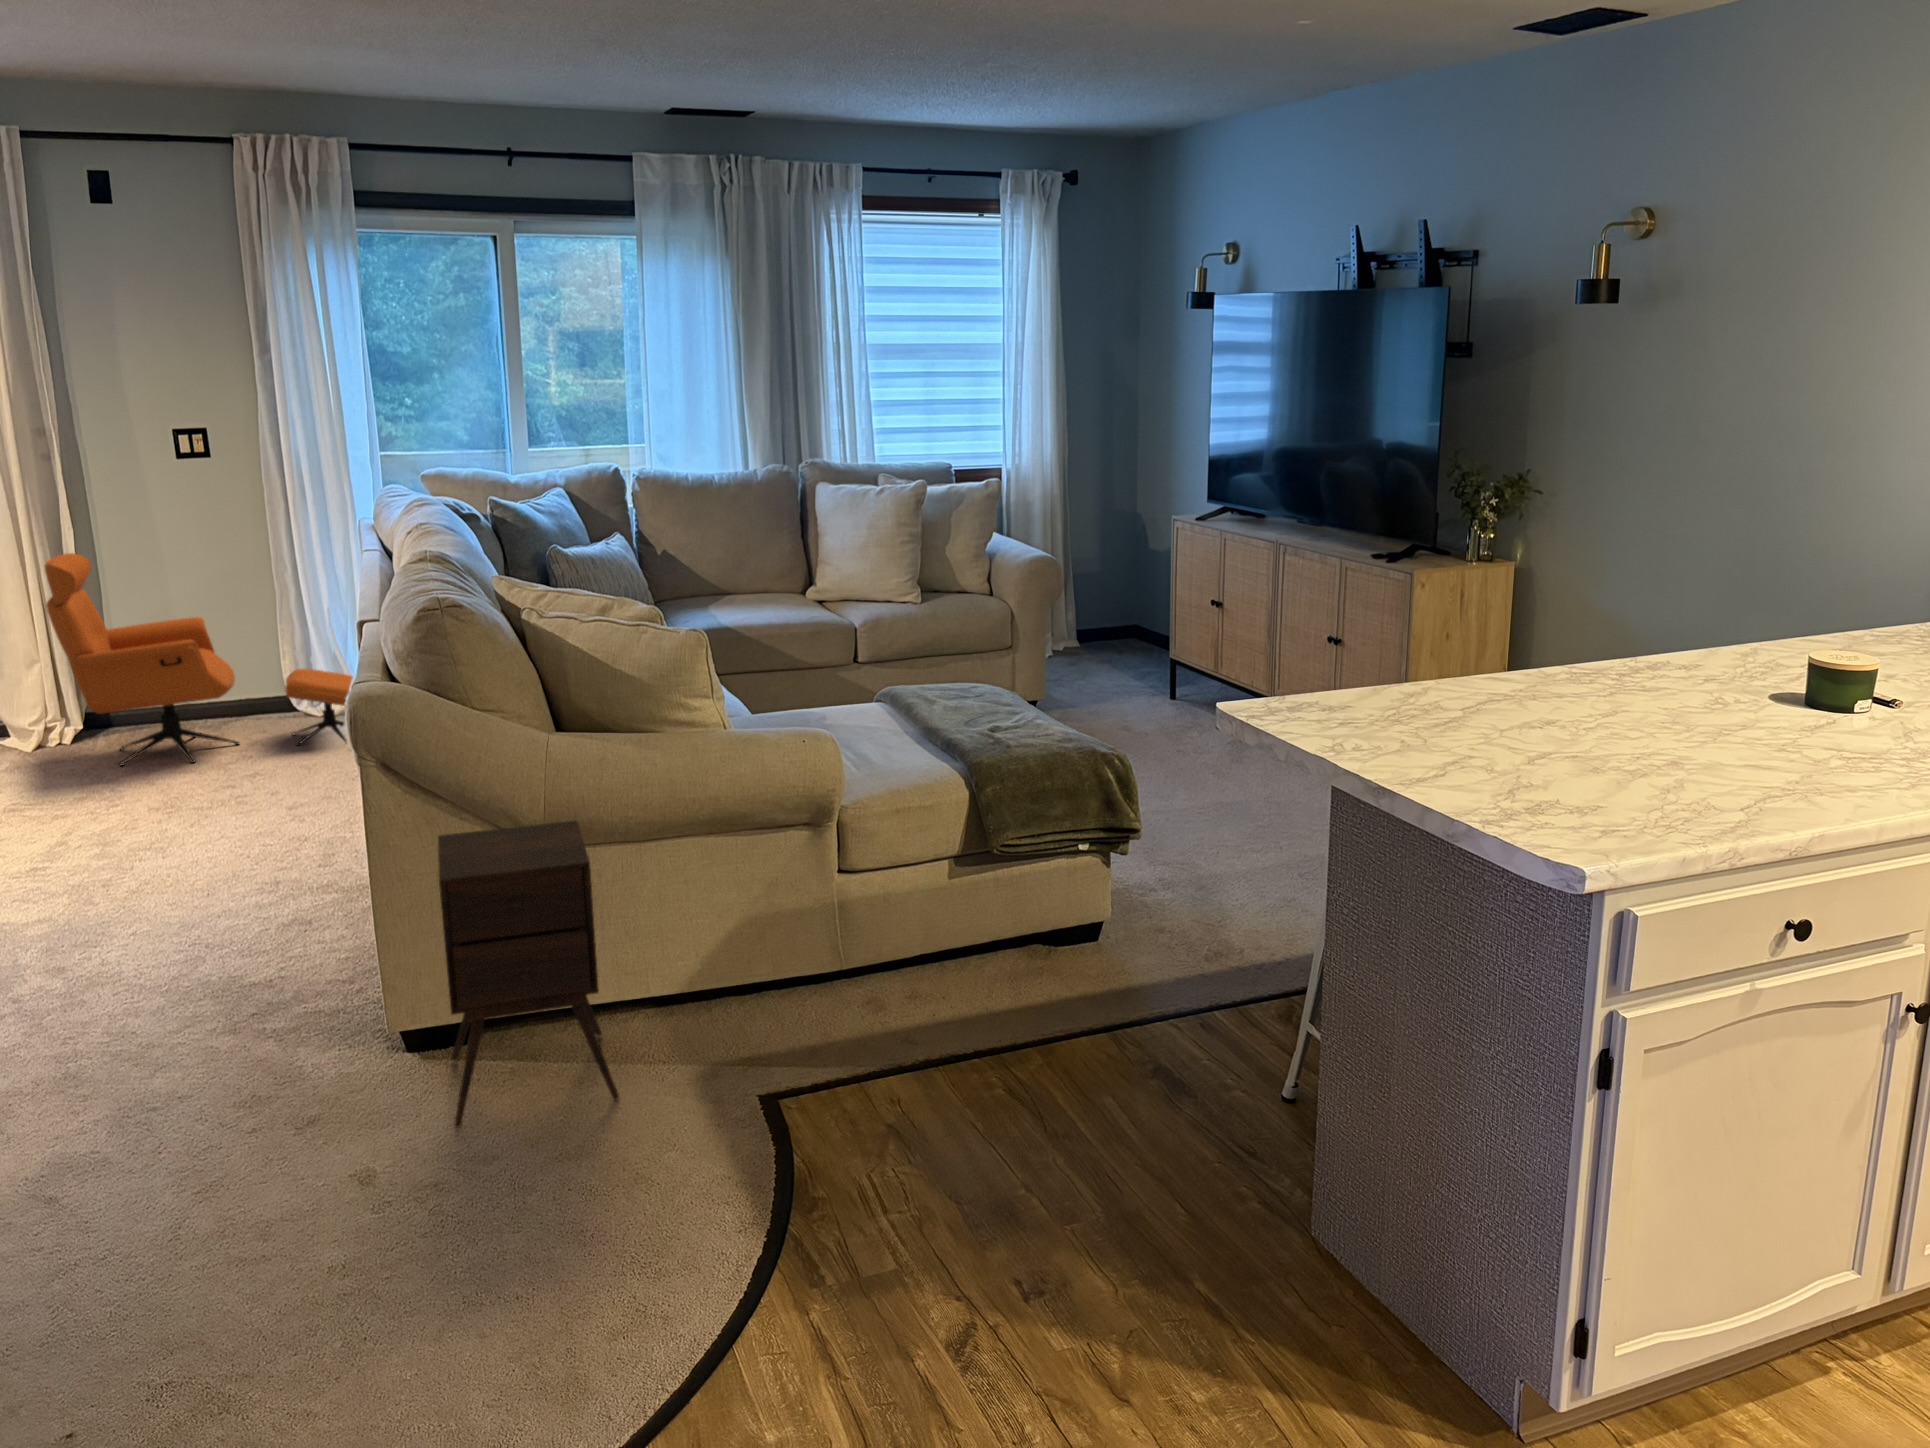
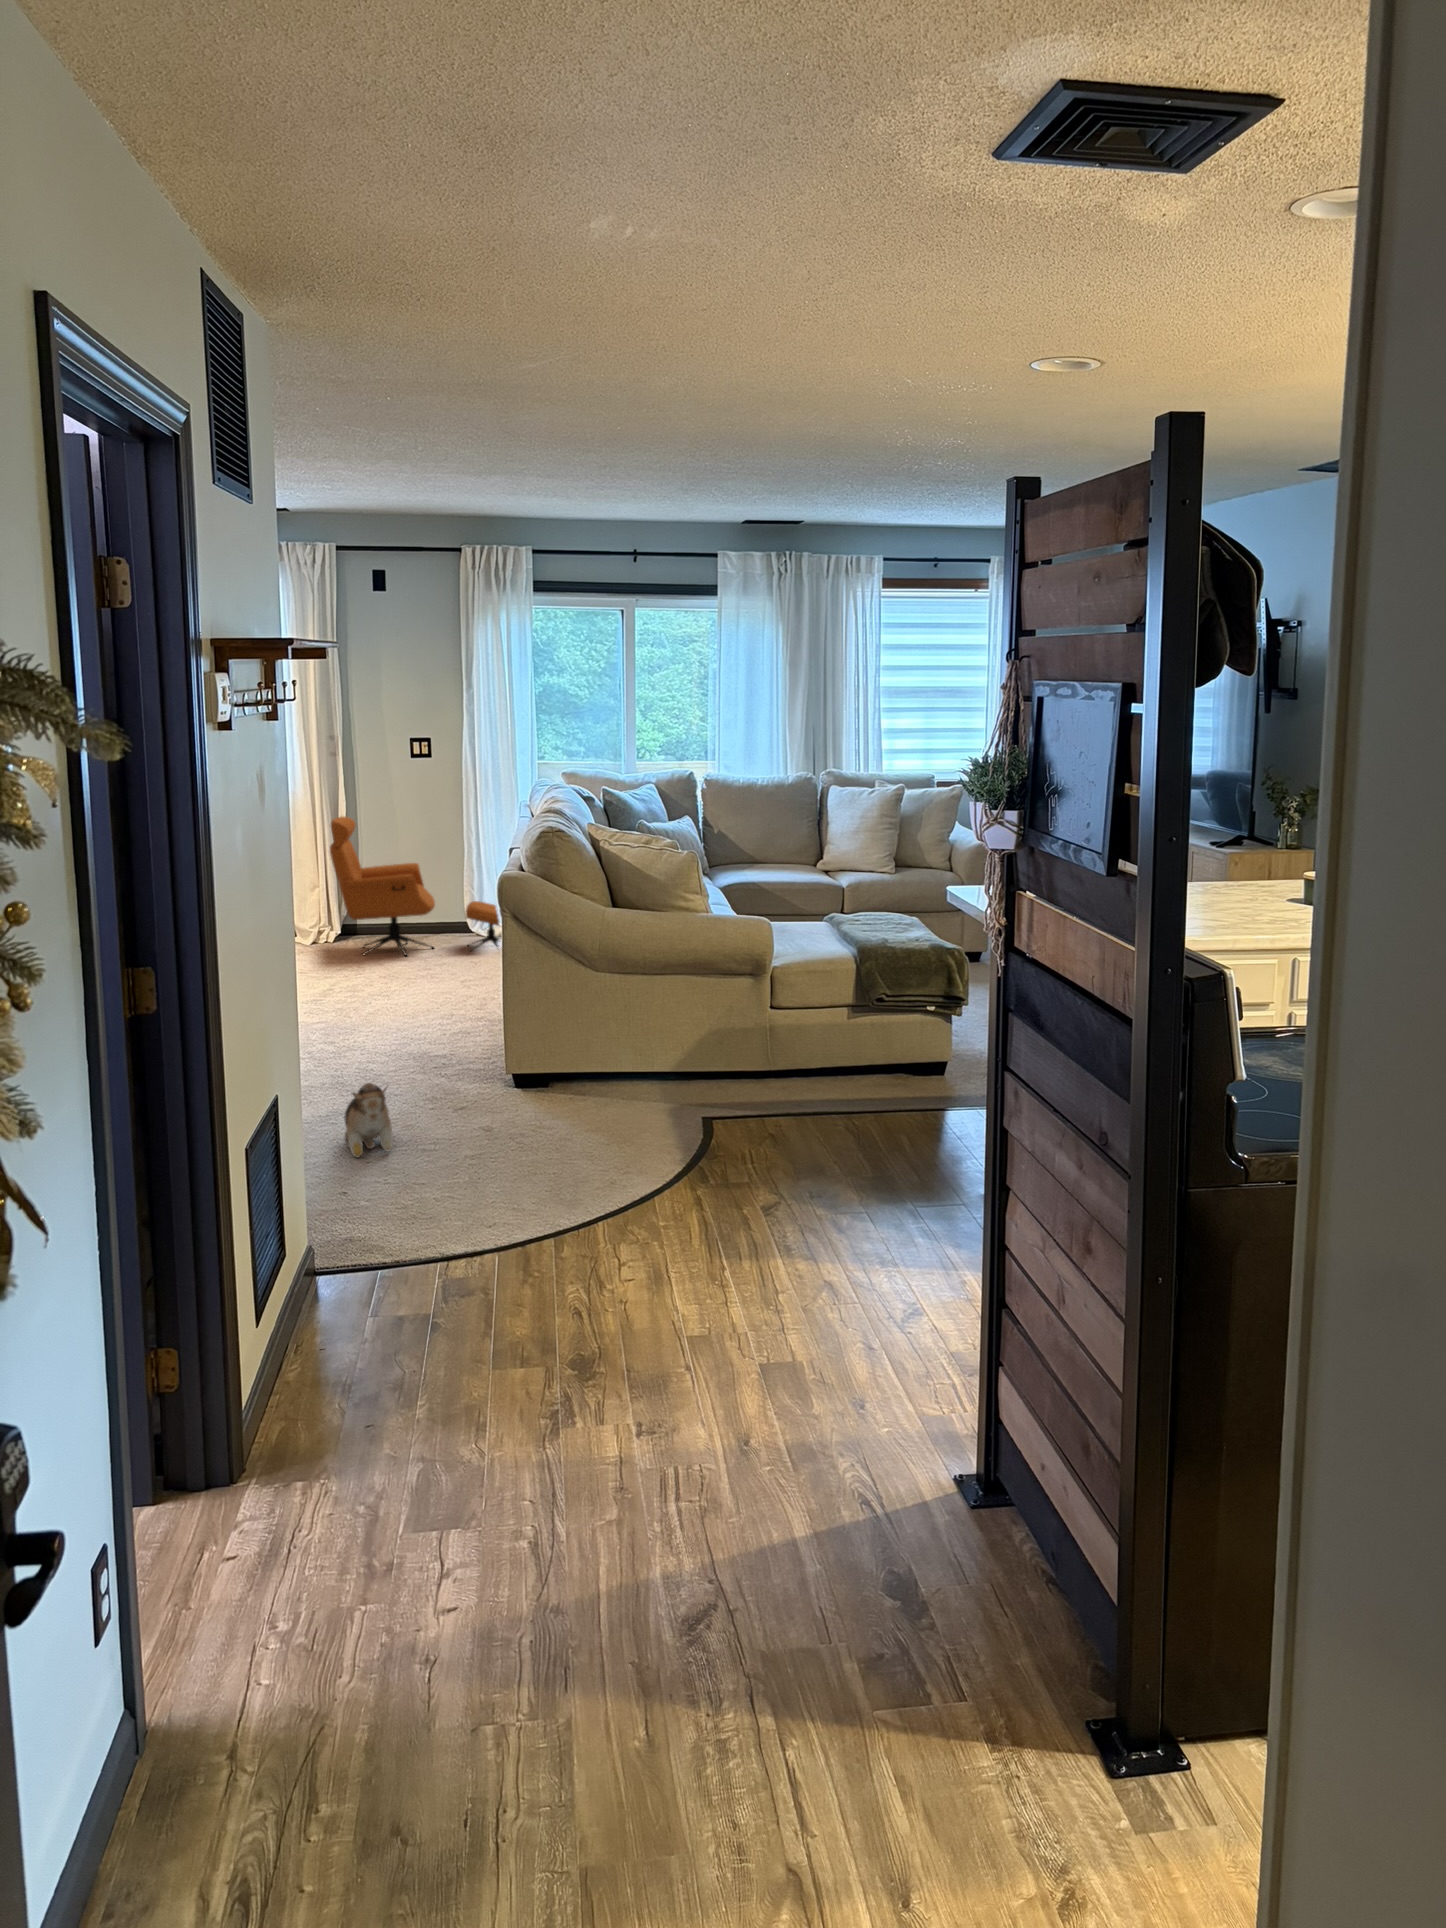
side table: present [438,820,619,1128] -> none [538,958,627,1116]
plush toy: none [48,1170,162,1317] -> present [344,1083,393,1157]

